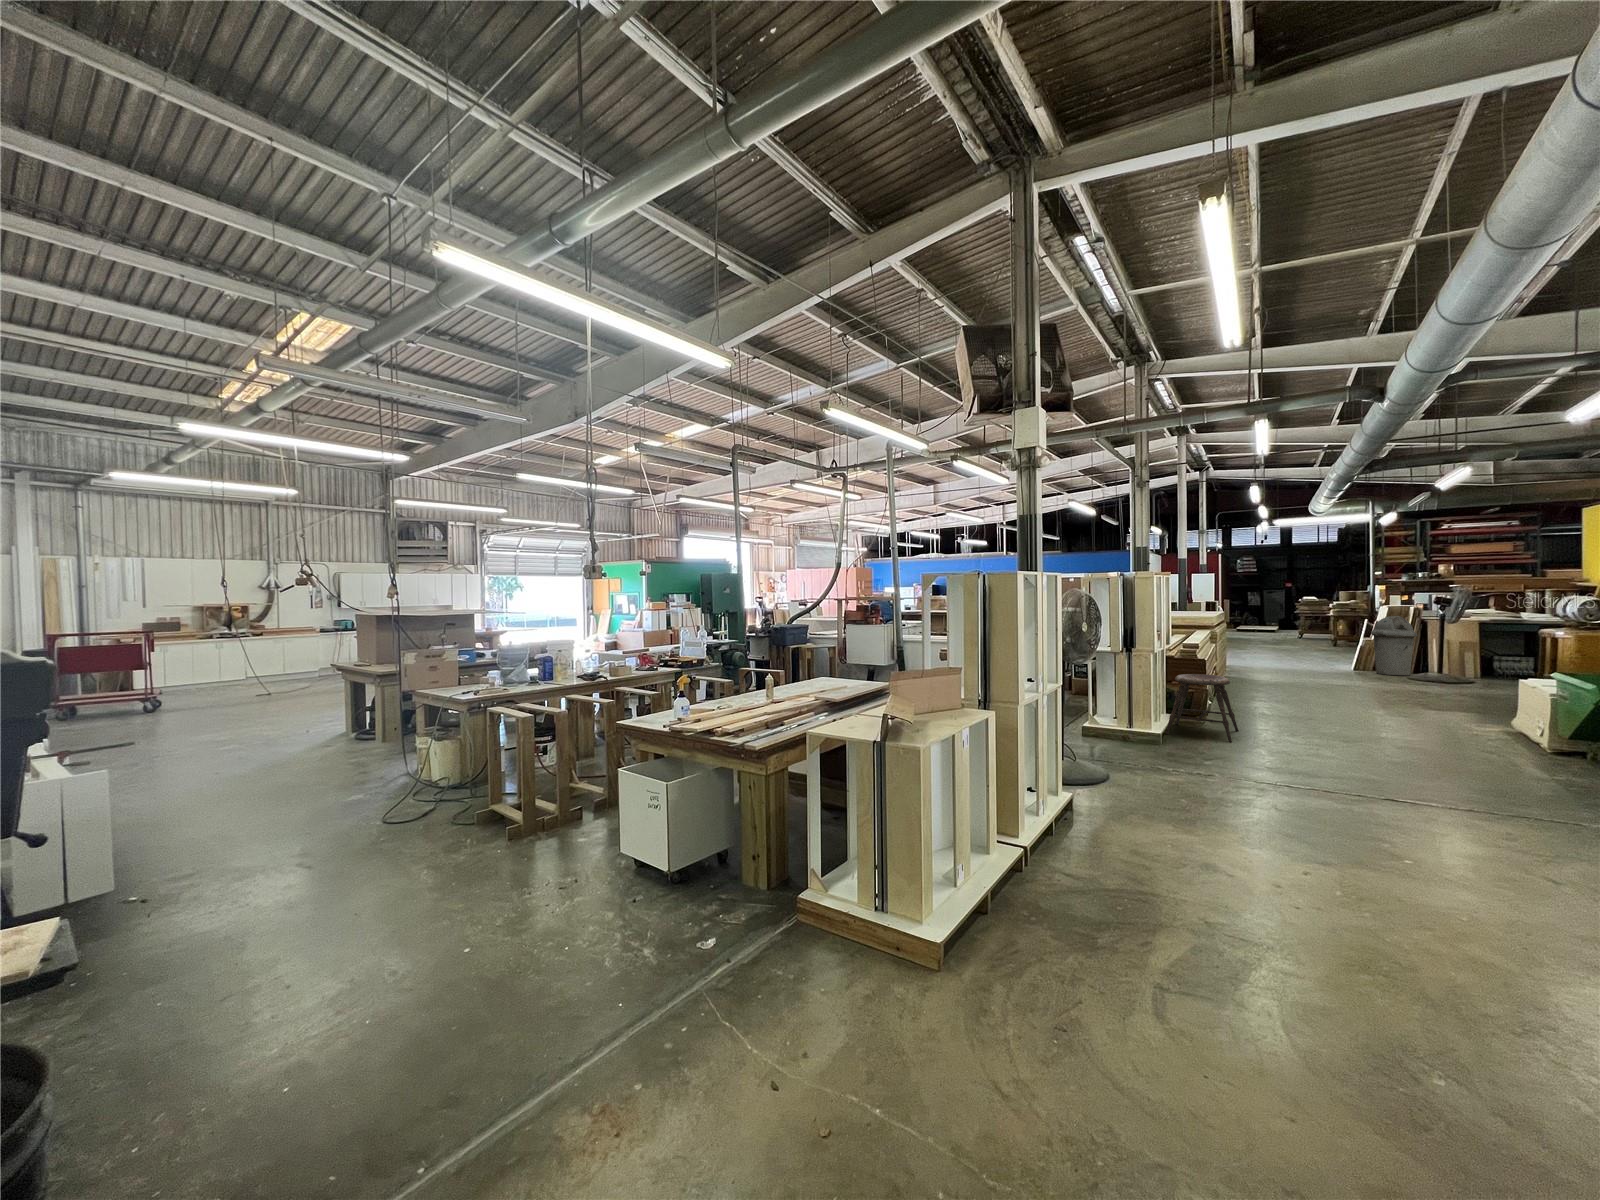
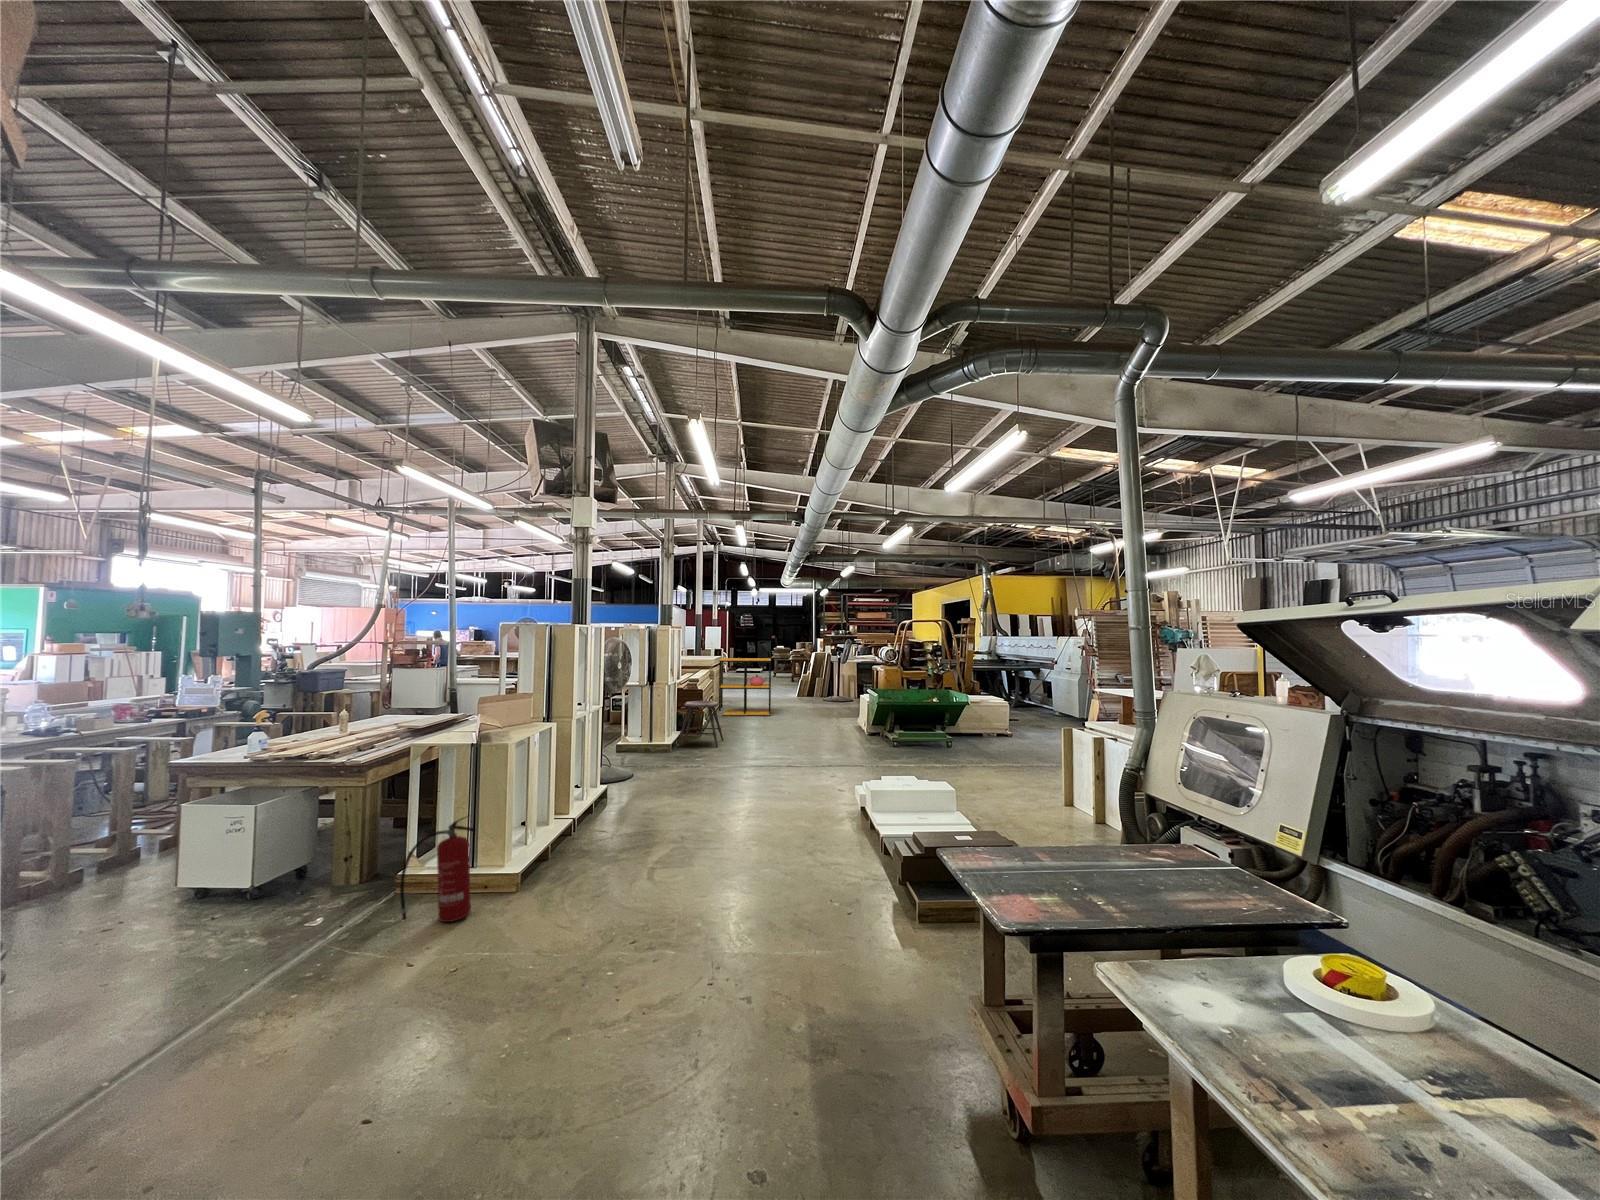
shelving unit: none [1221,615,1310,698] -> present [719,658,771,716]
trash can: present [1371,616,1417,675] -> none [808,659,831,699]
fire extinguisher: none [808,843,887,983] -> present [400,817,475,922]

